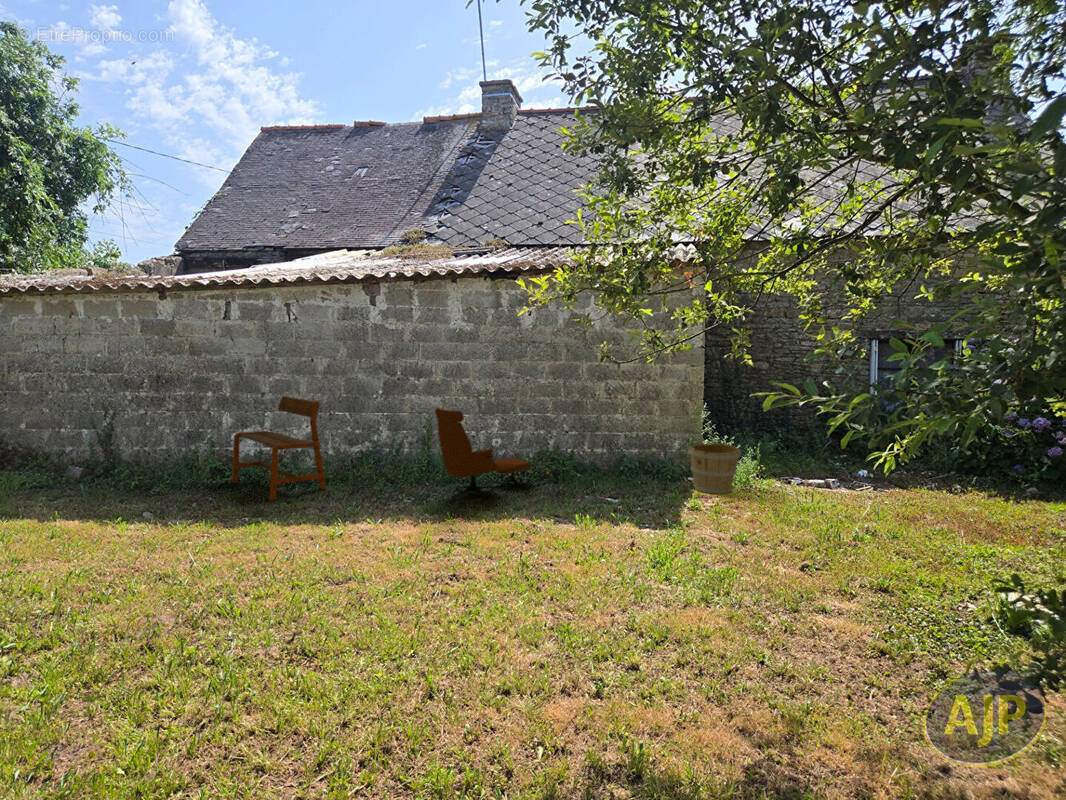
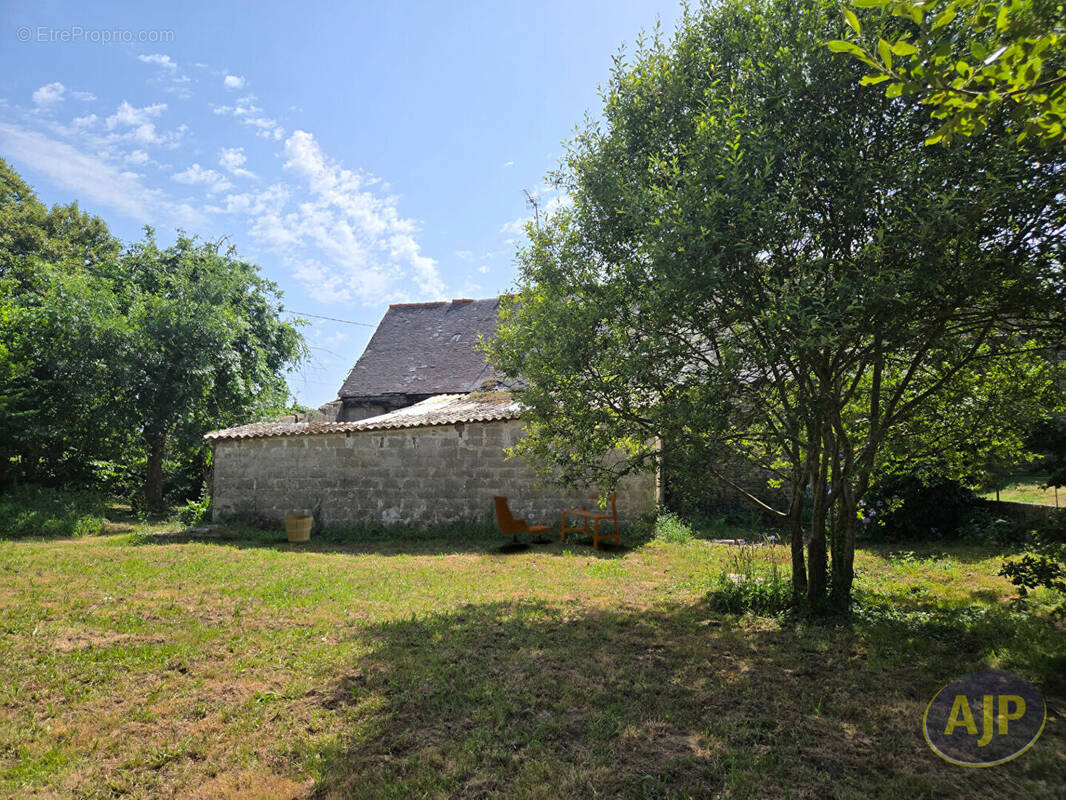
bench: present [232,396,326,501] -> present [561,492,620,549]
wooden bucket: present [688,443,741,494] -> present [284,515,313,542]

